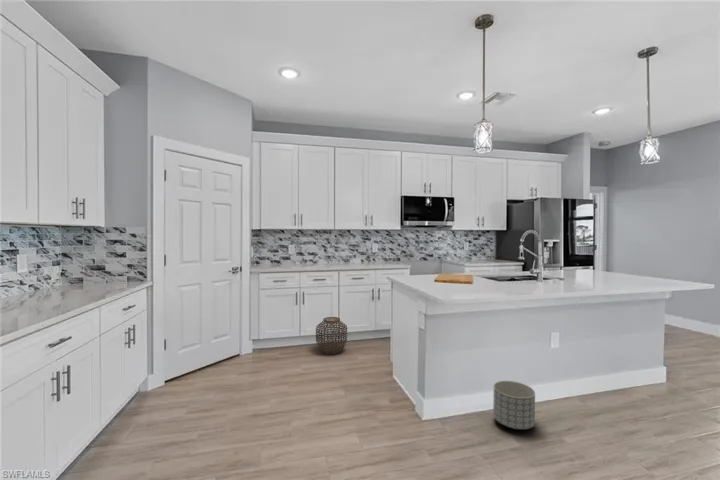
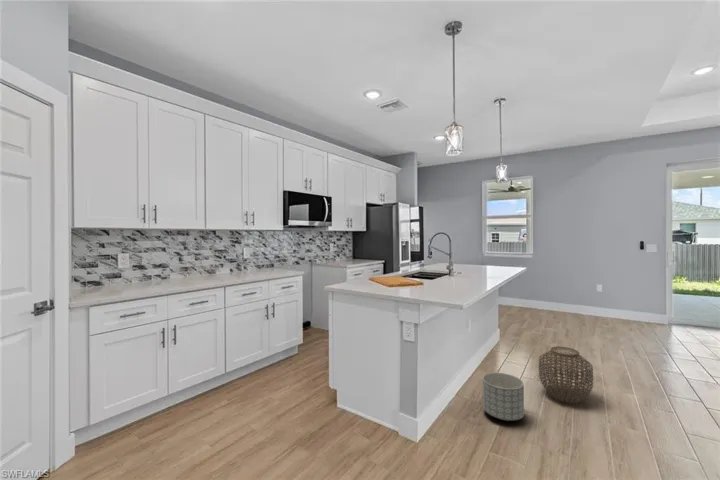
woven basket: present [316,317,347,354] -> present [539,346,593,404]

